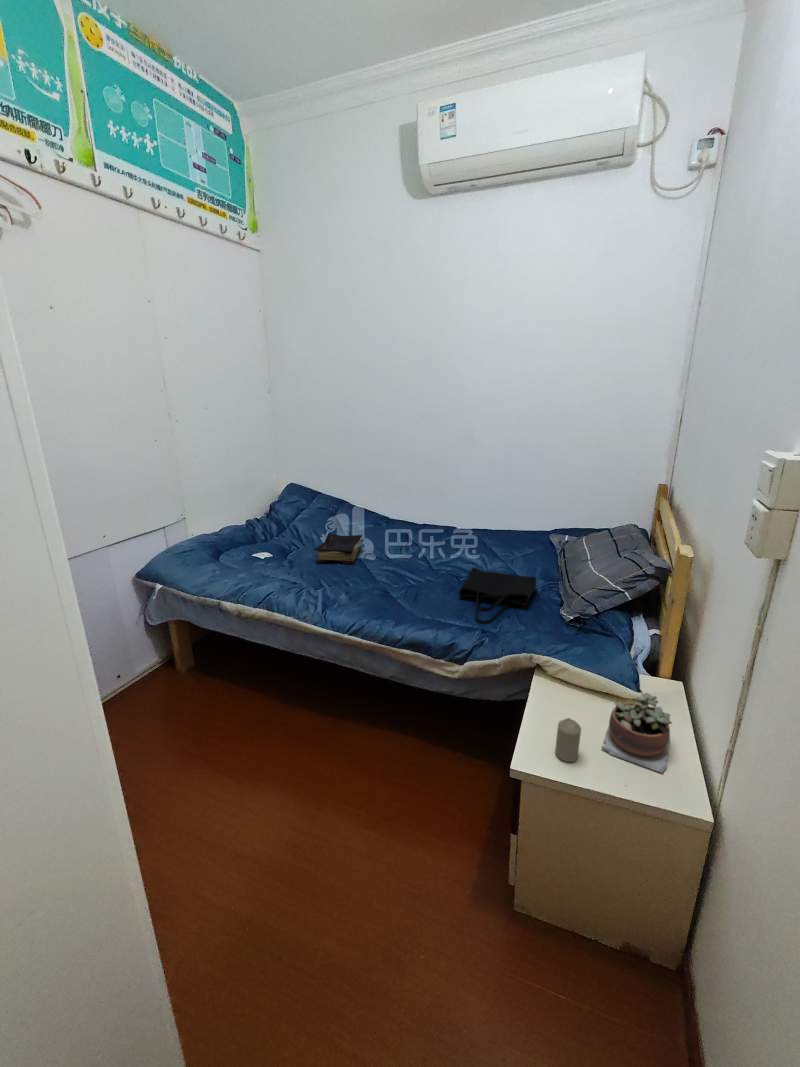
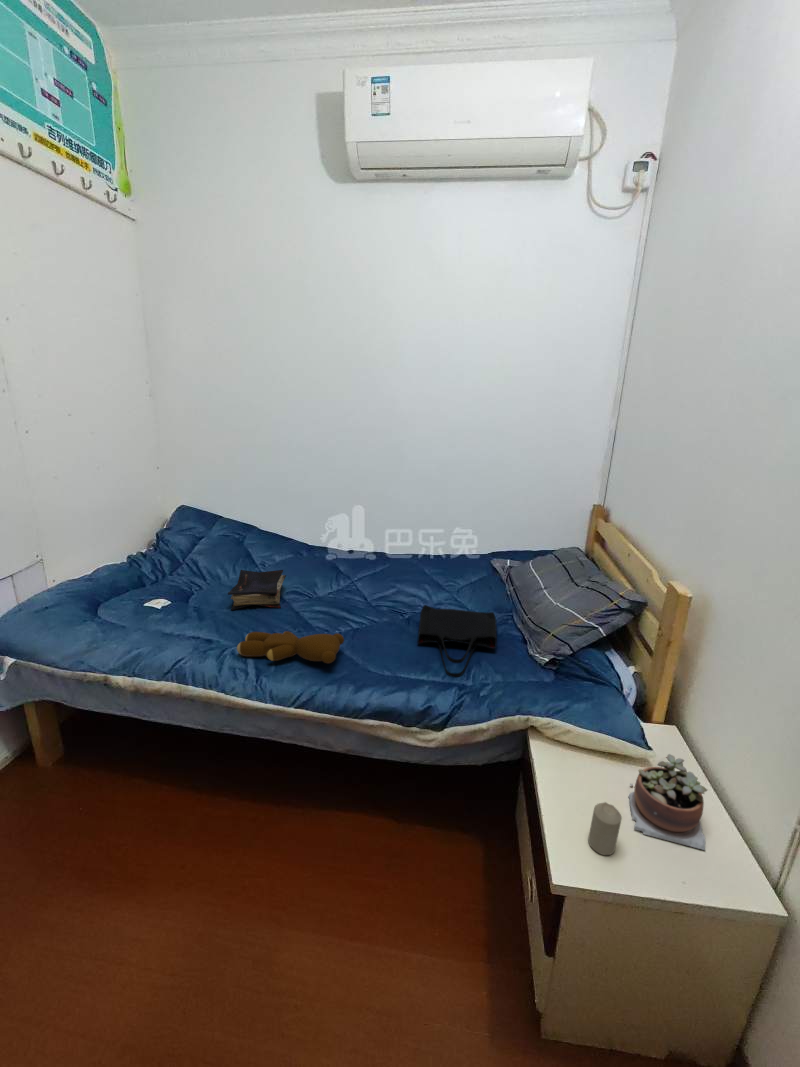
teddy bear: none [311,577,395,603] -> present [237,631,344,663]

